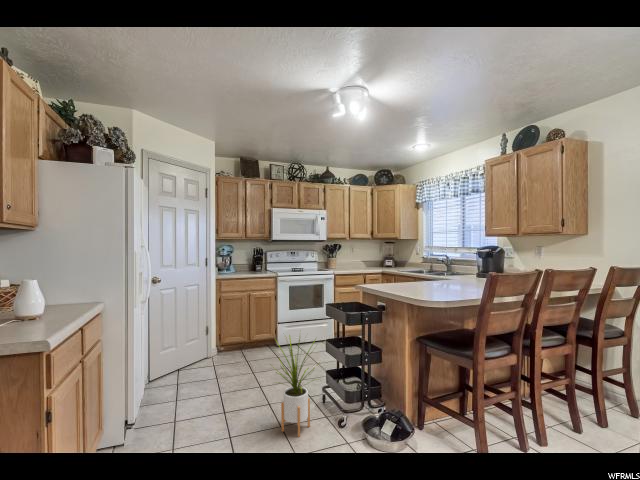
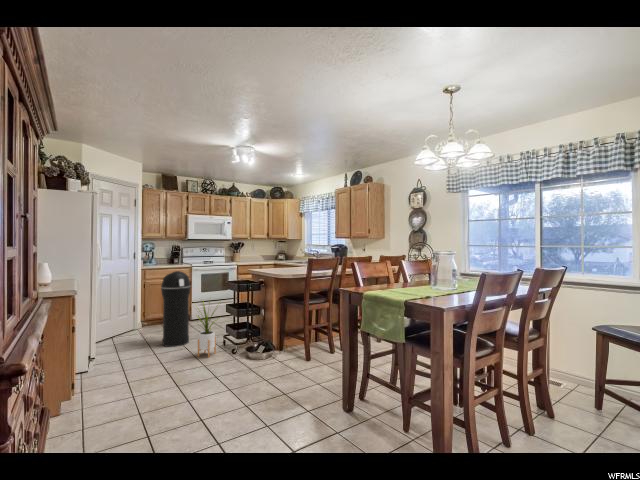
trash can: none [232,285,273,400] -> present [161,271,191,347]

